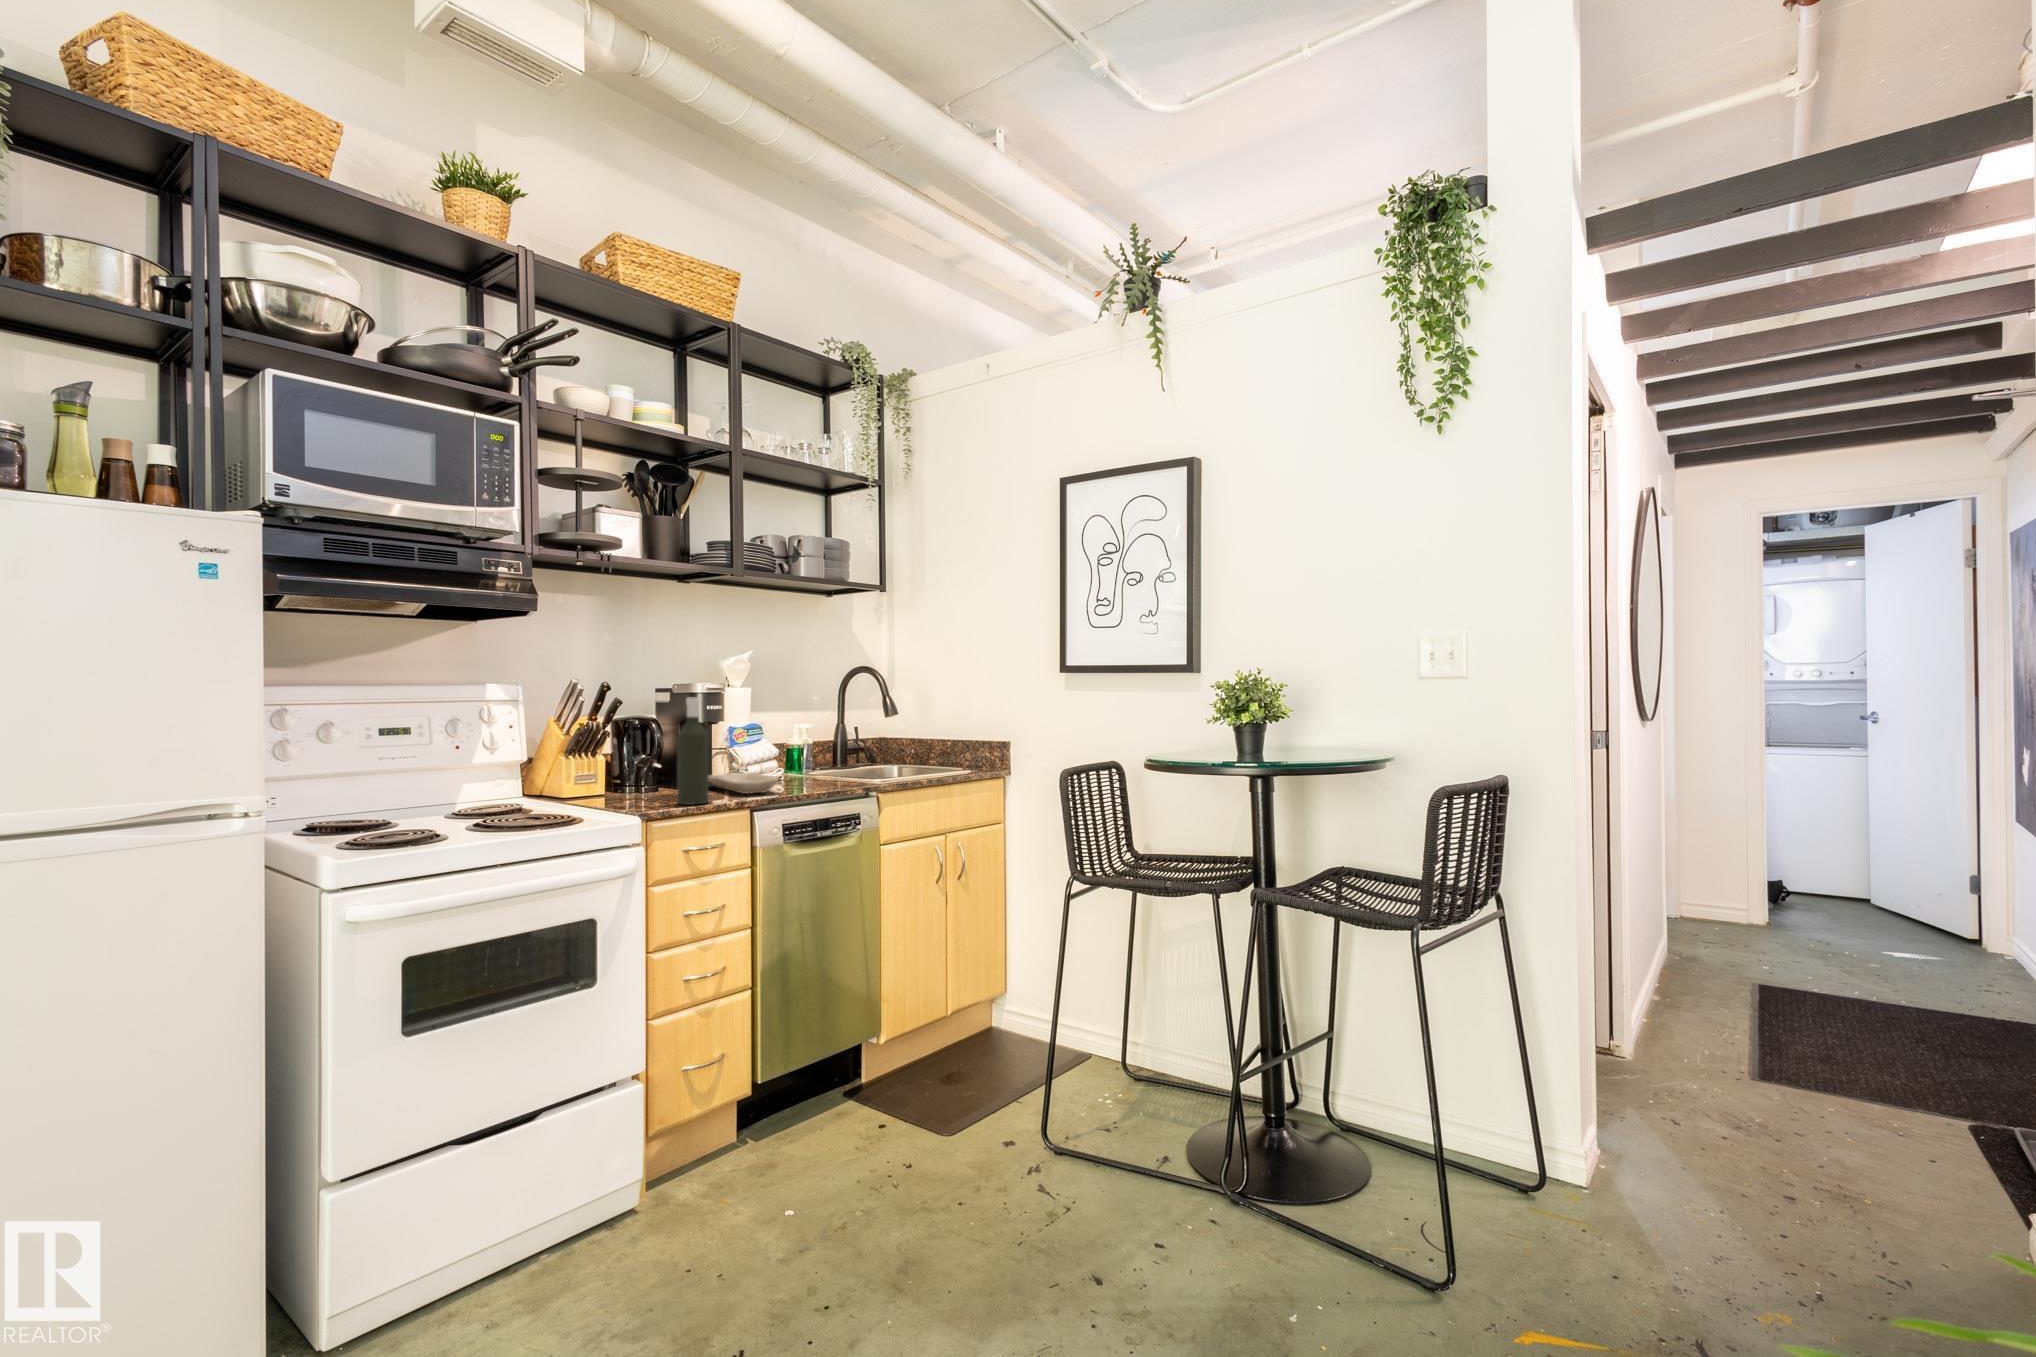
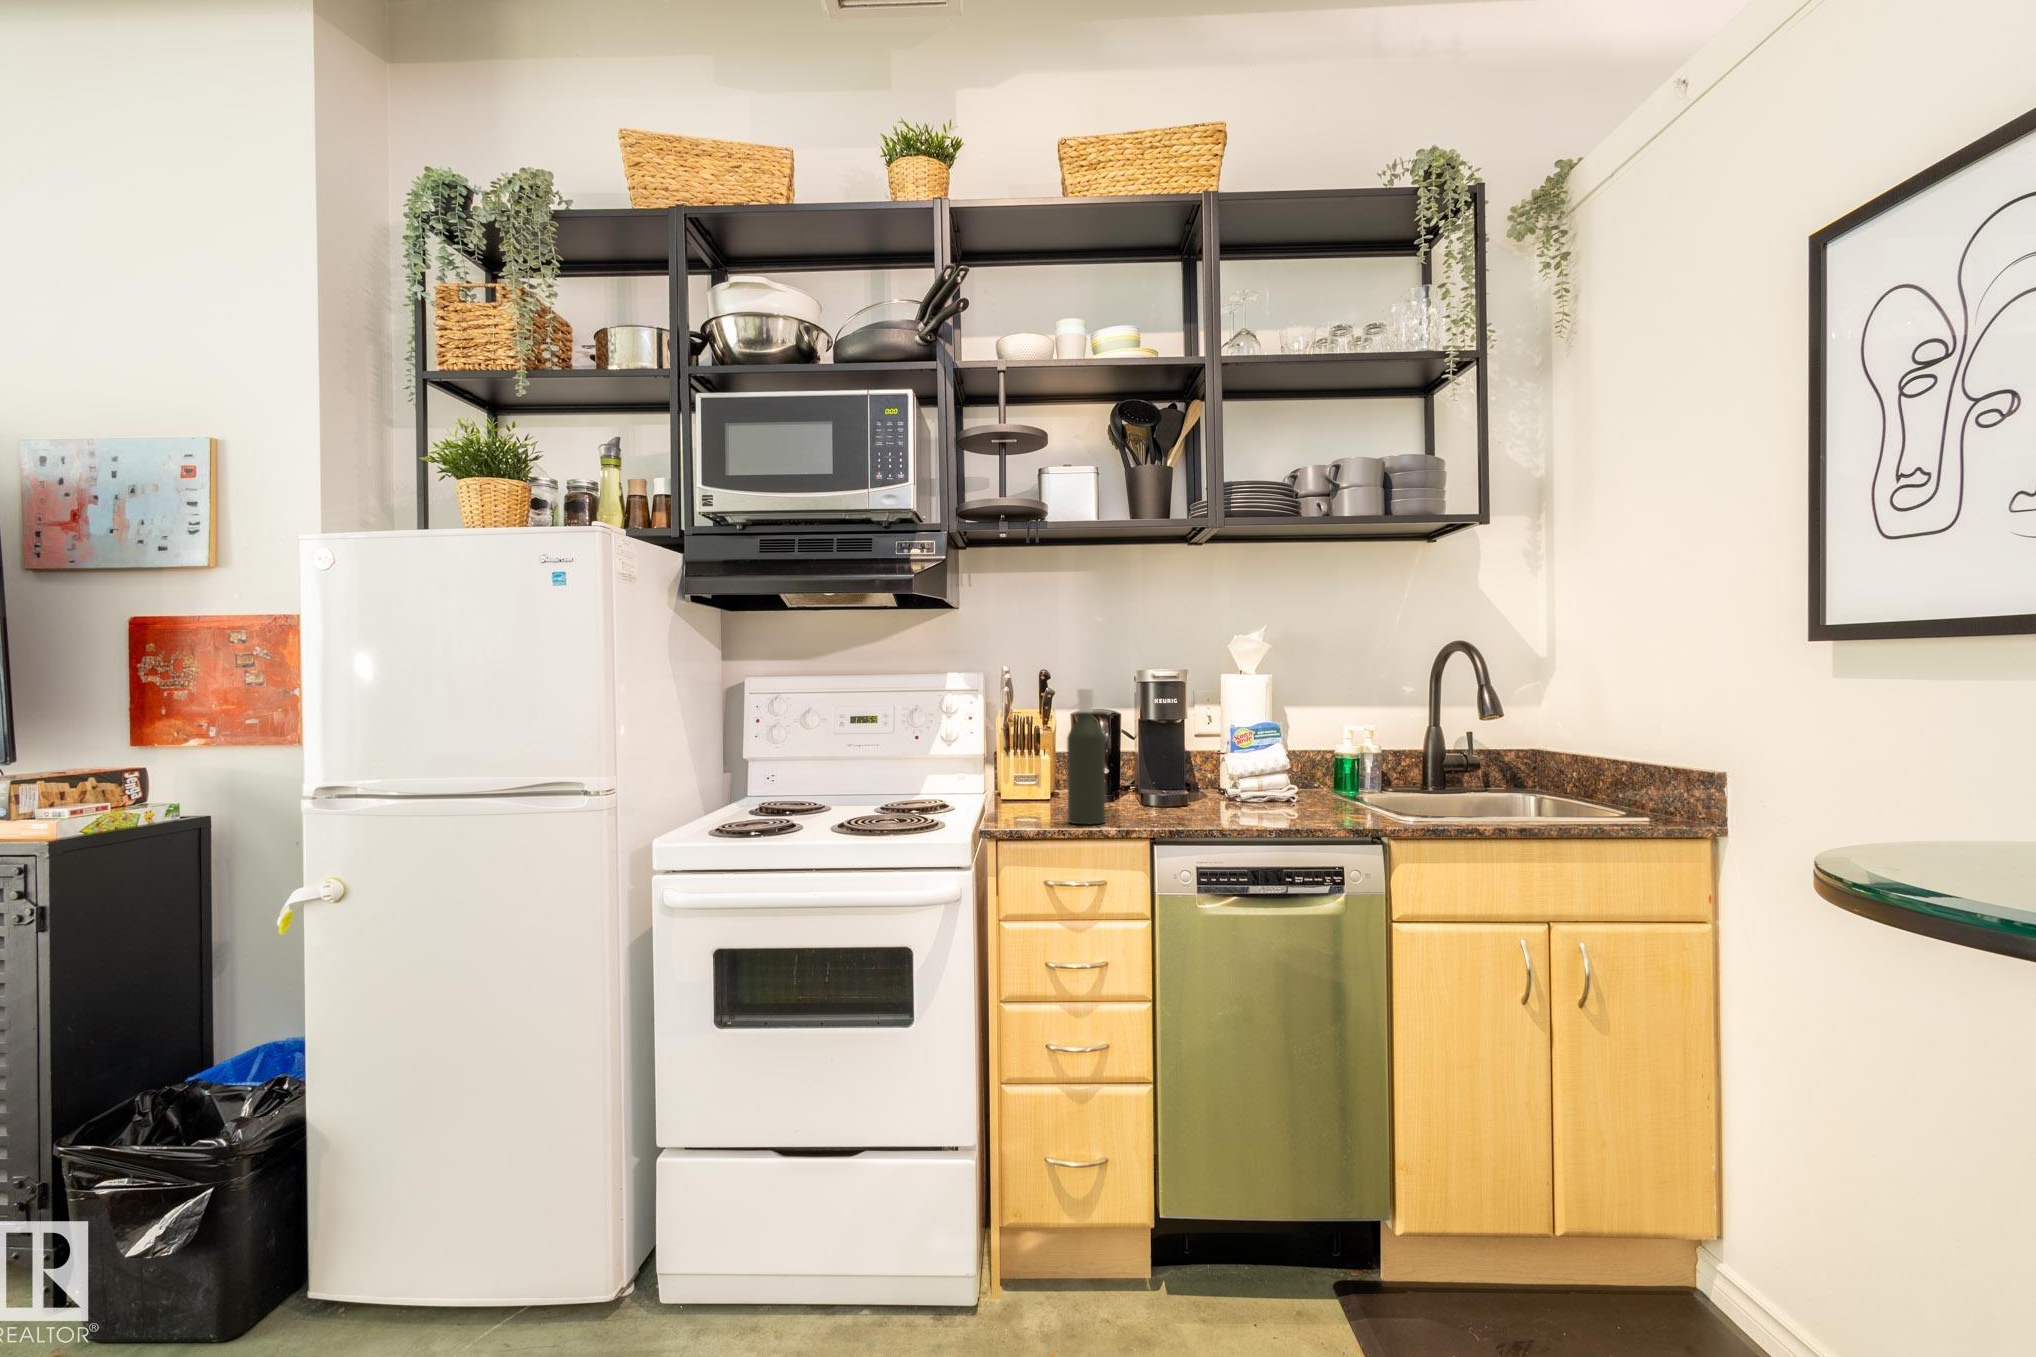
tray: present [708,773,779,794] -> none [1157,786,1235,818]

